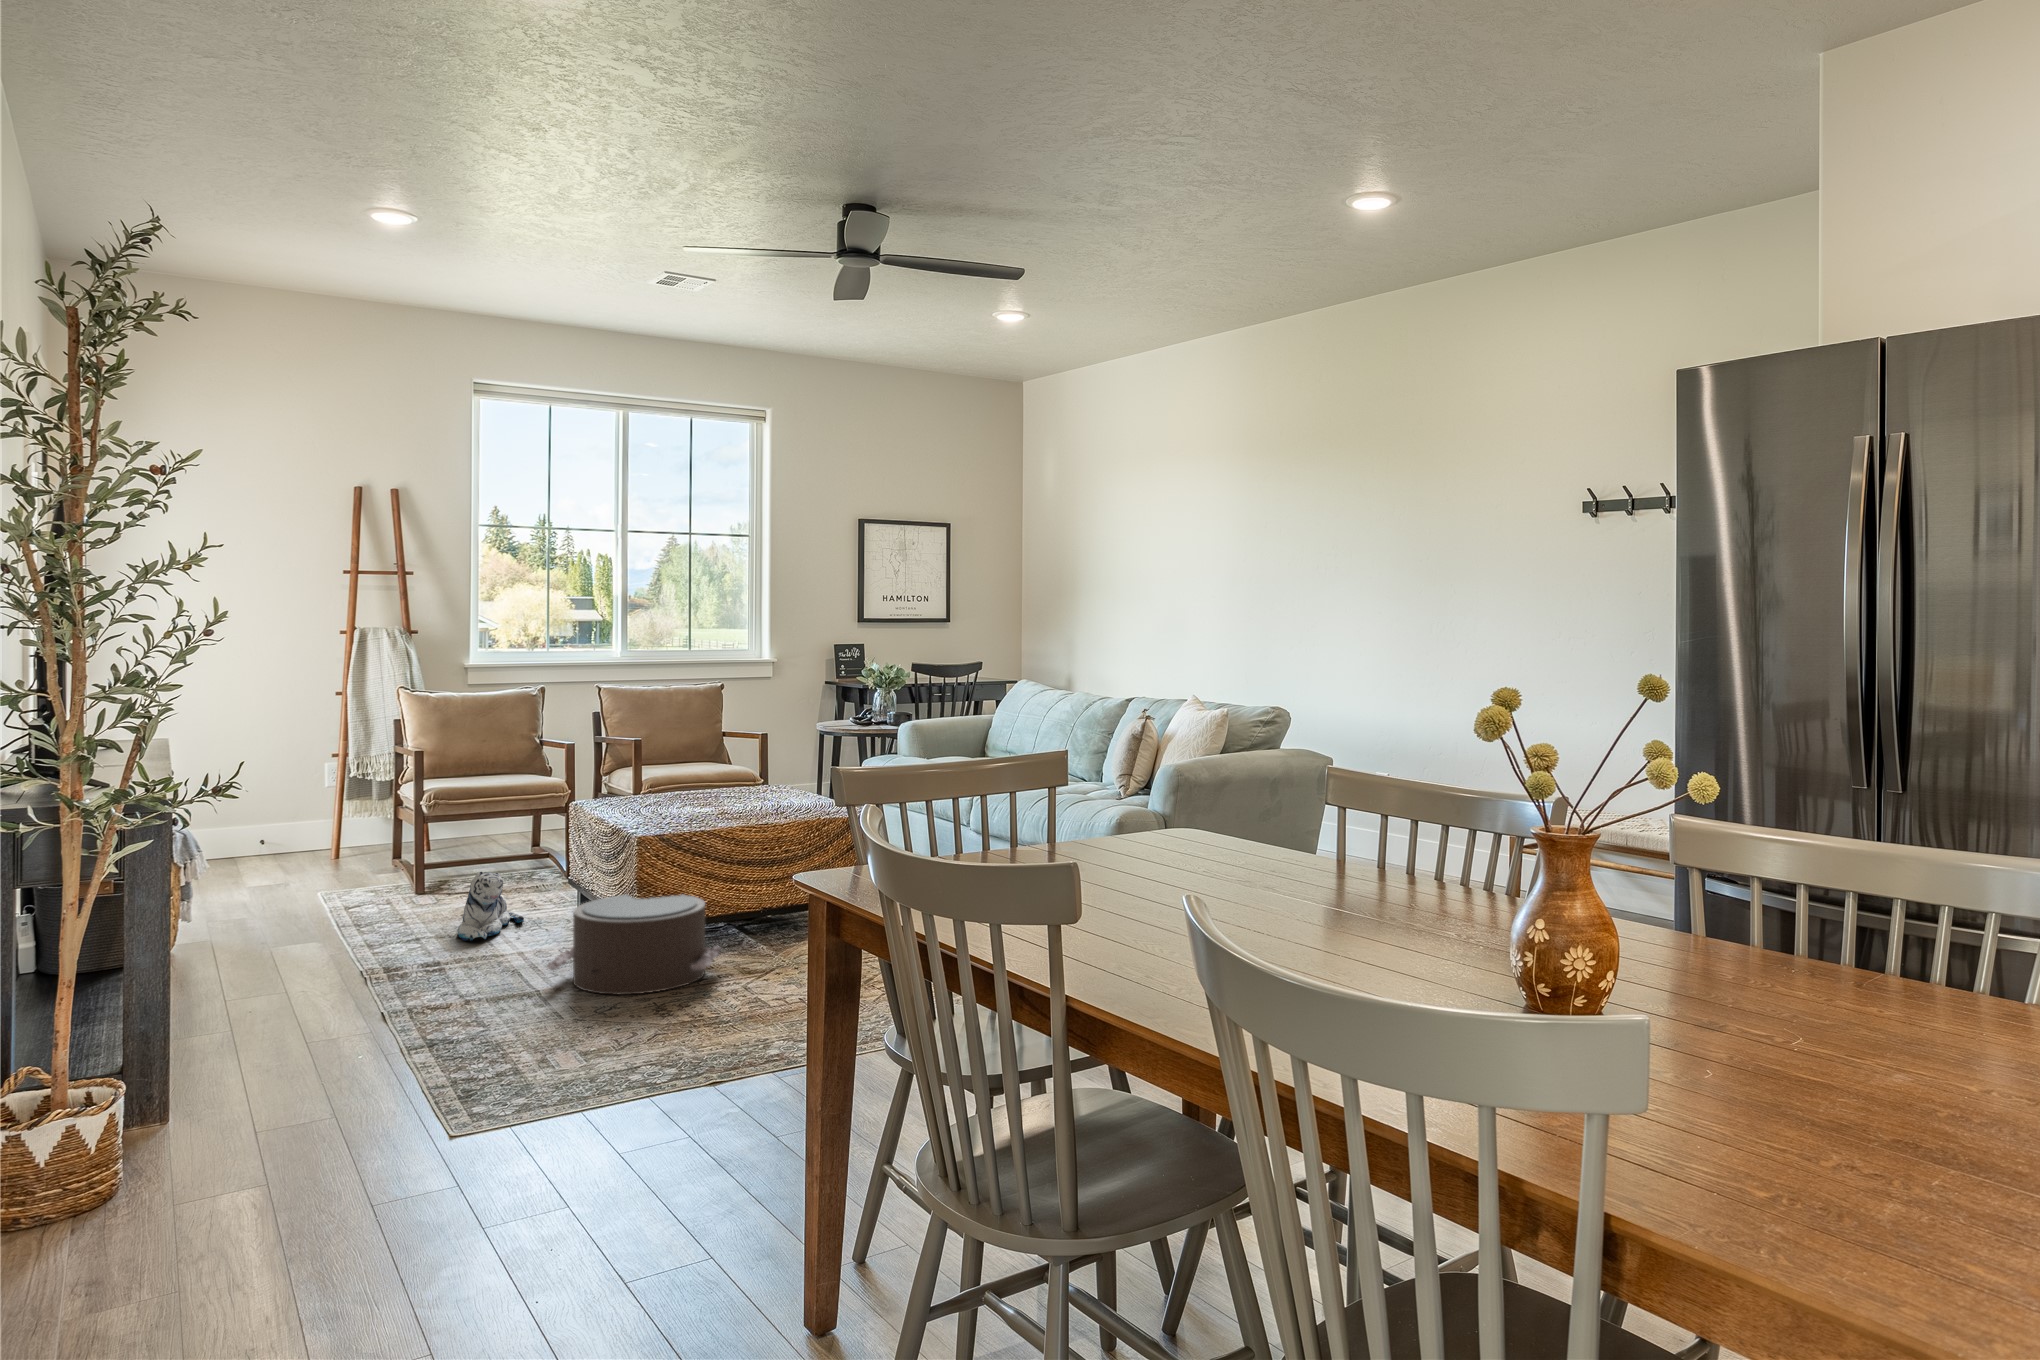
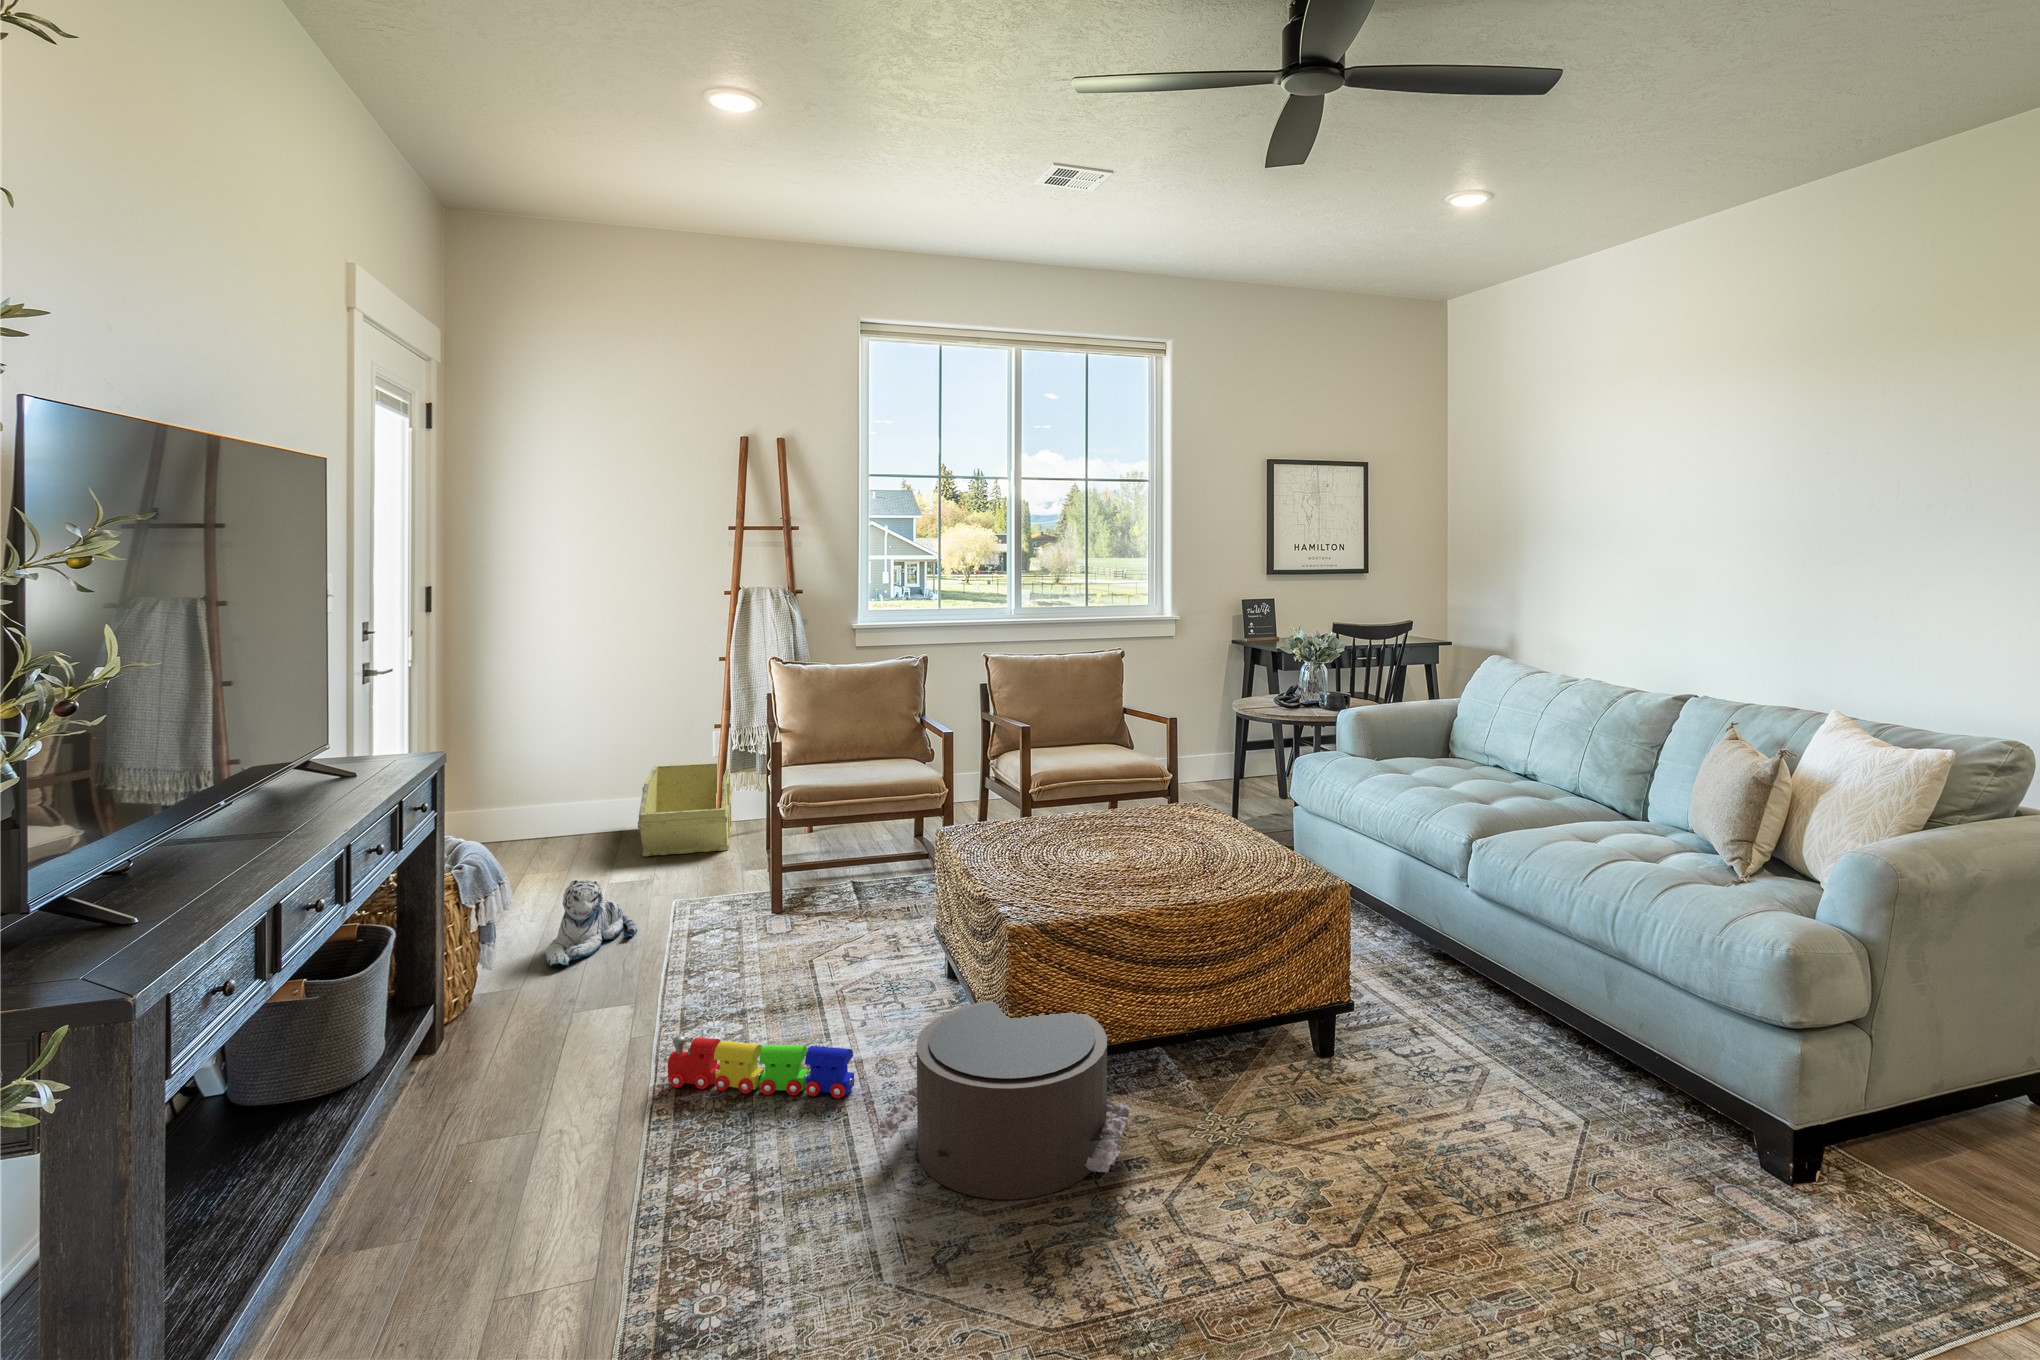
storage bin: none [257,793,349,875] -> present [638,763,732,856]
plush toy: present [457,872,524,941] -> present [545,880,637,967]
toy train: none [371,937,519,976] -> present [668,1036,854,1099]

